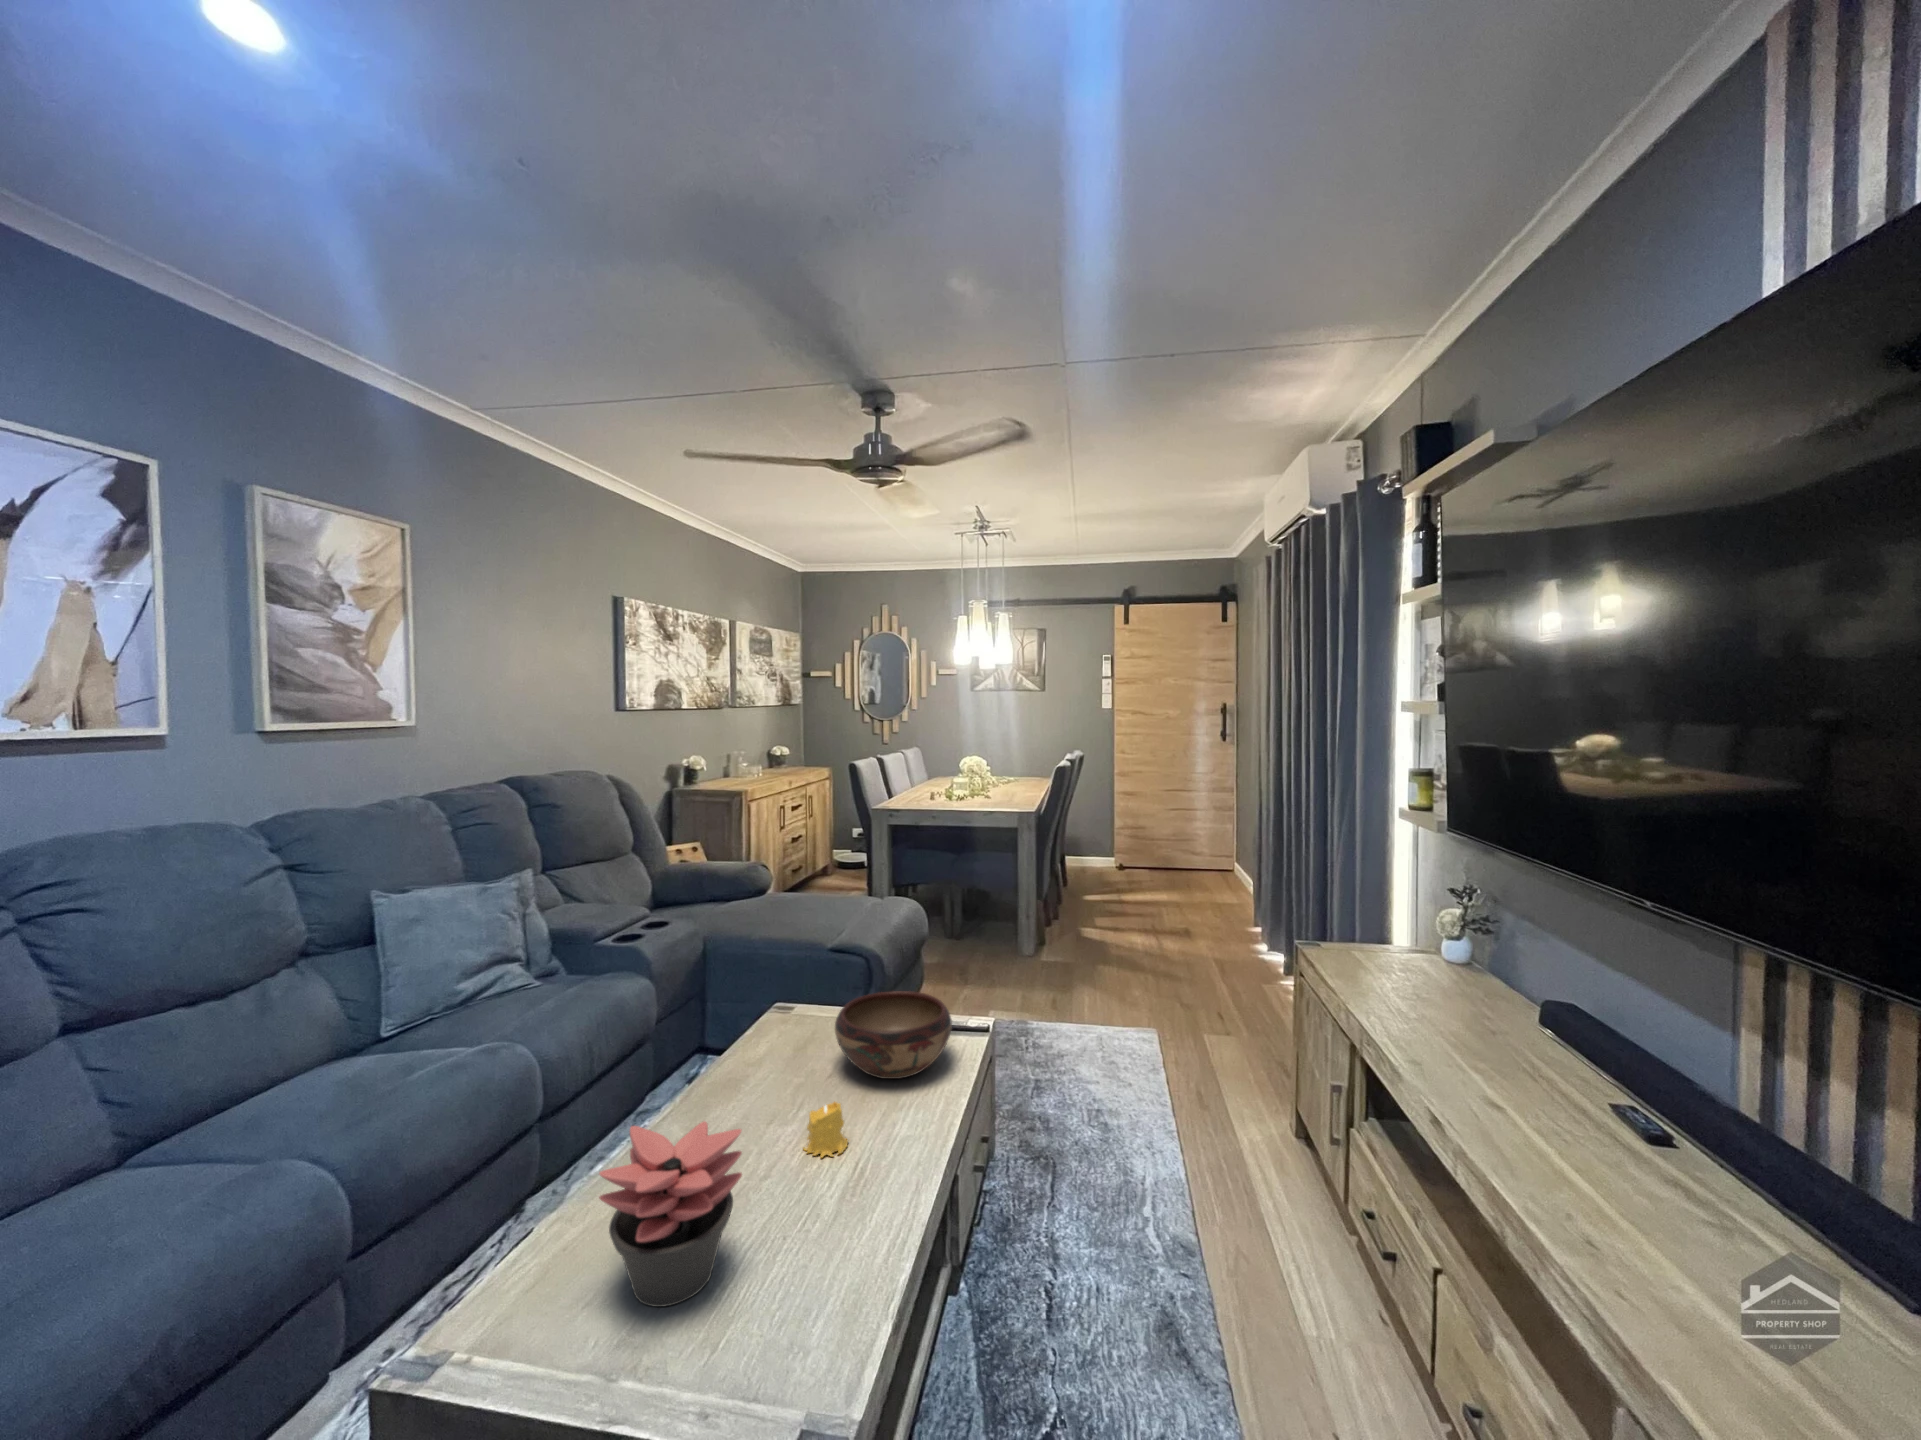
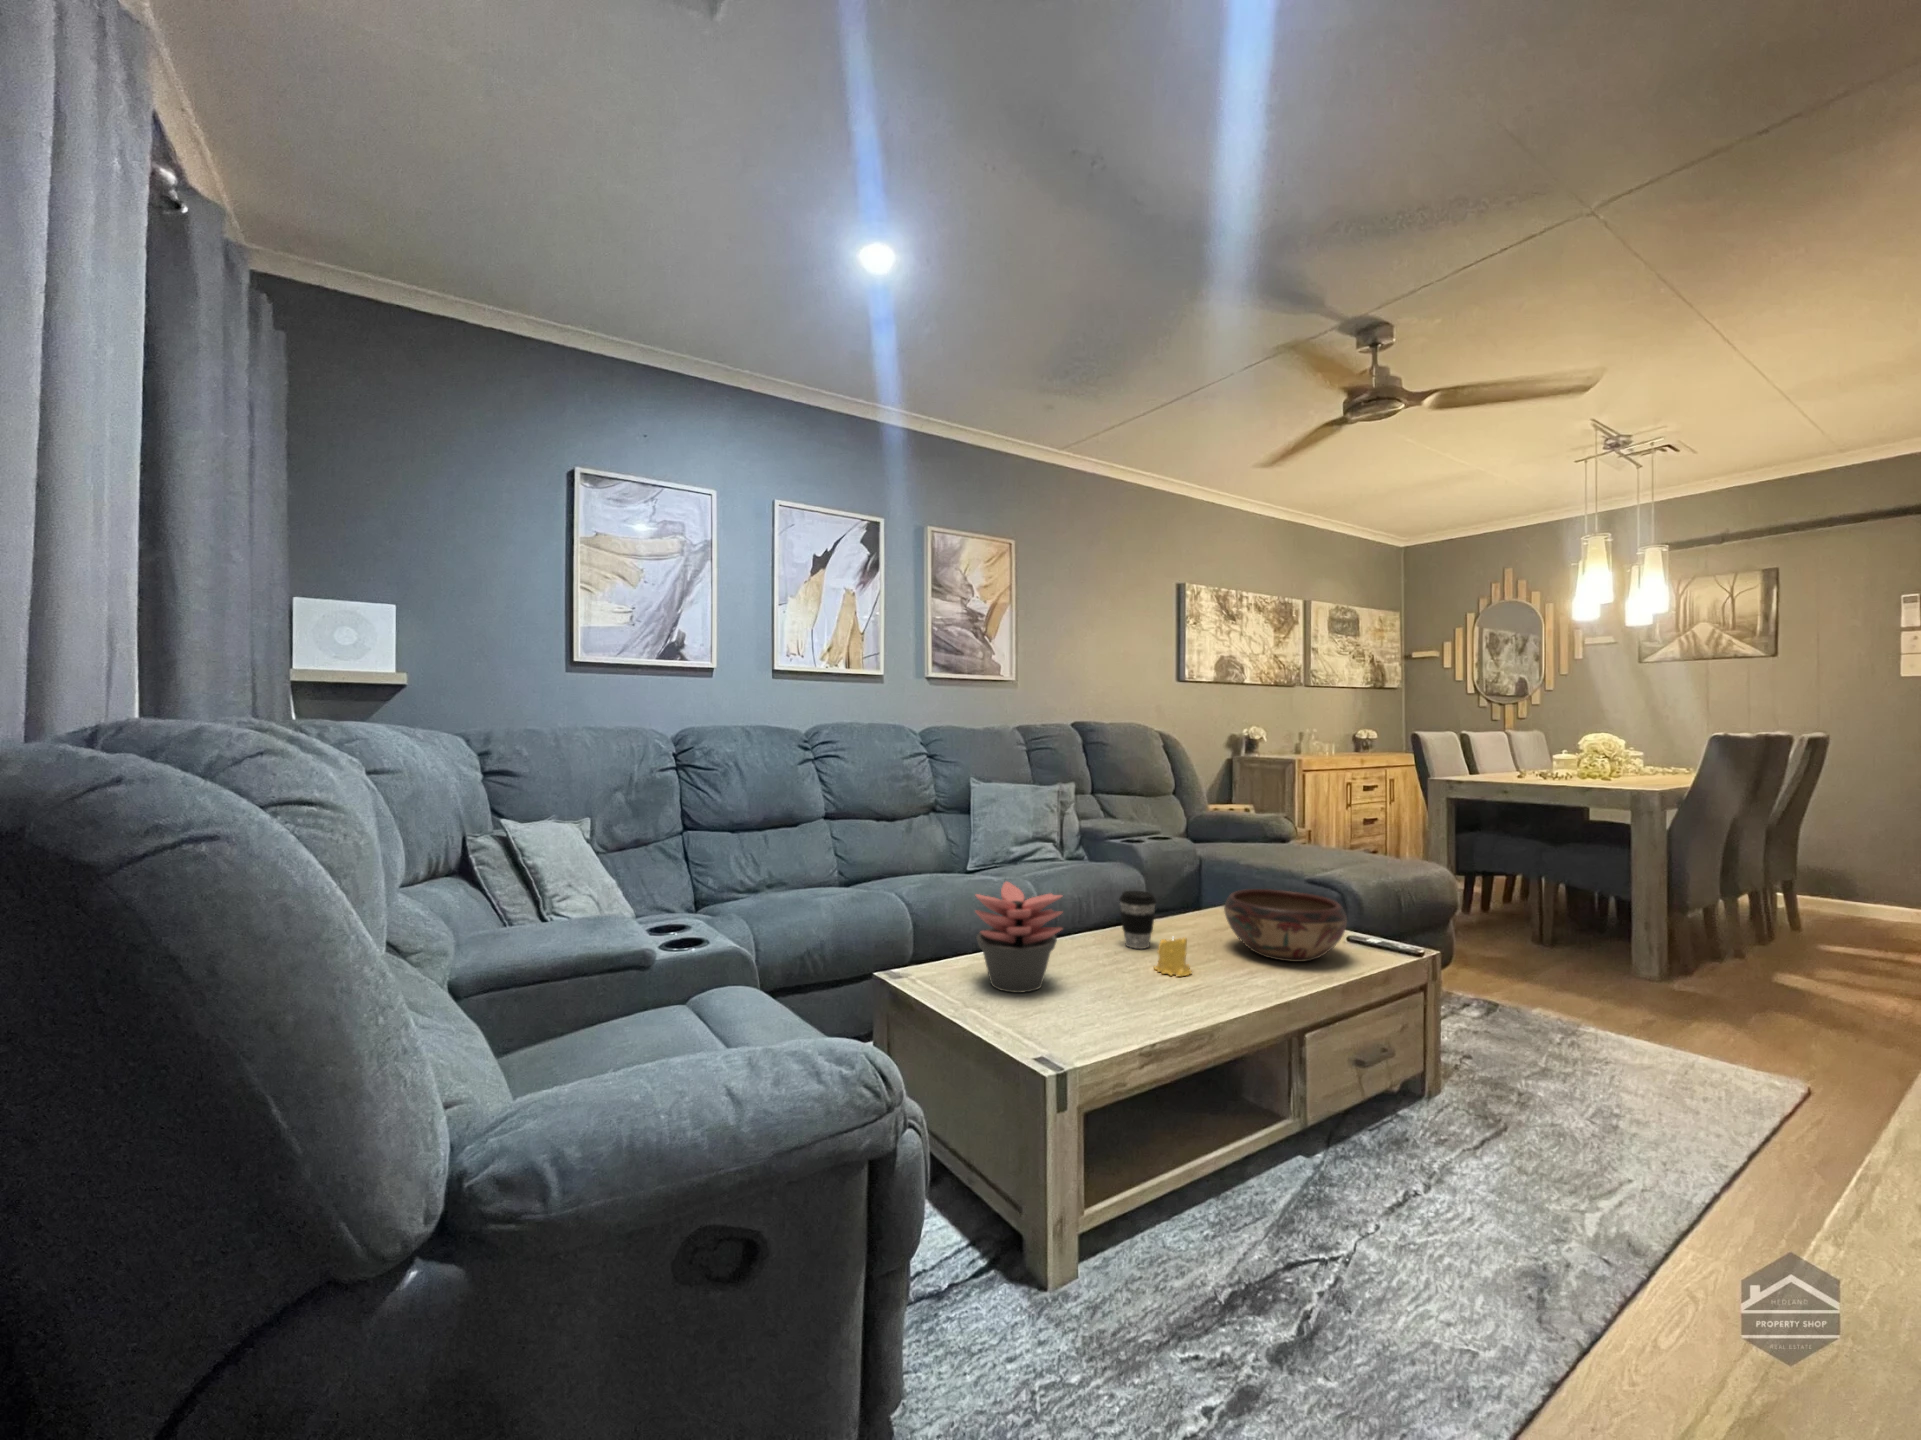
coffee cup: none [731,1046,777,1124] -> present [1119,891,1156,949]

